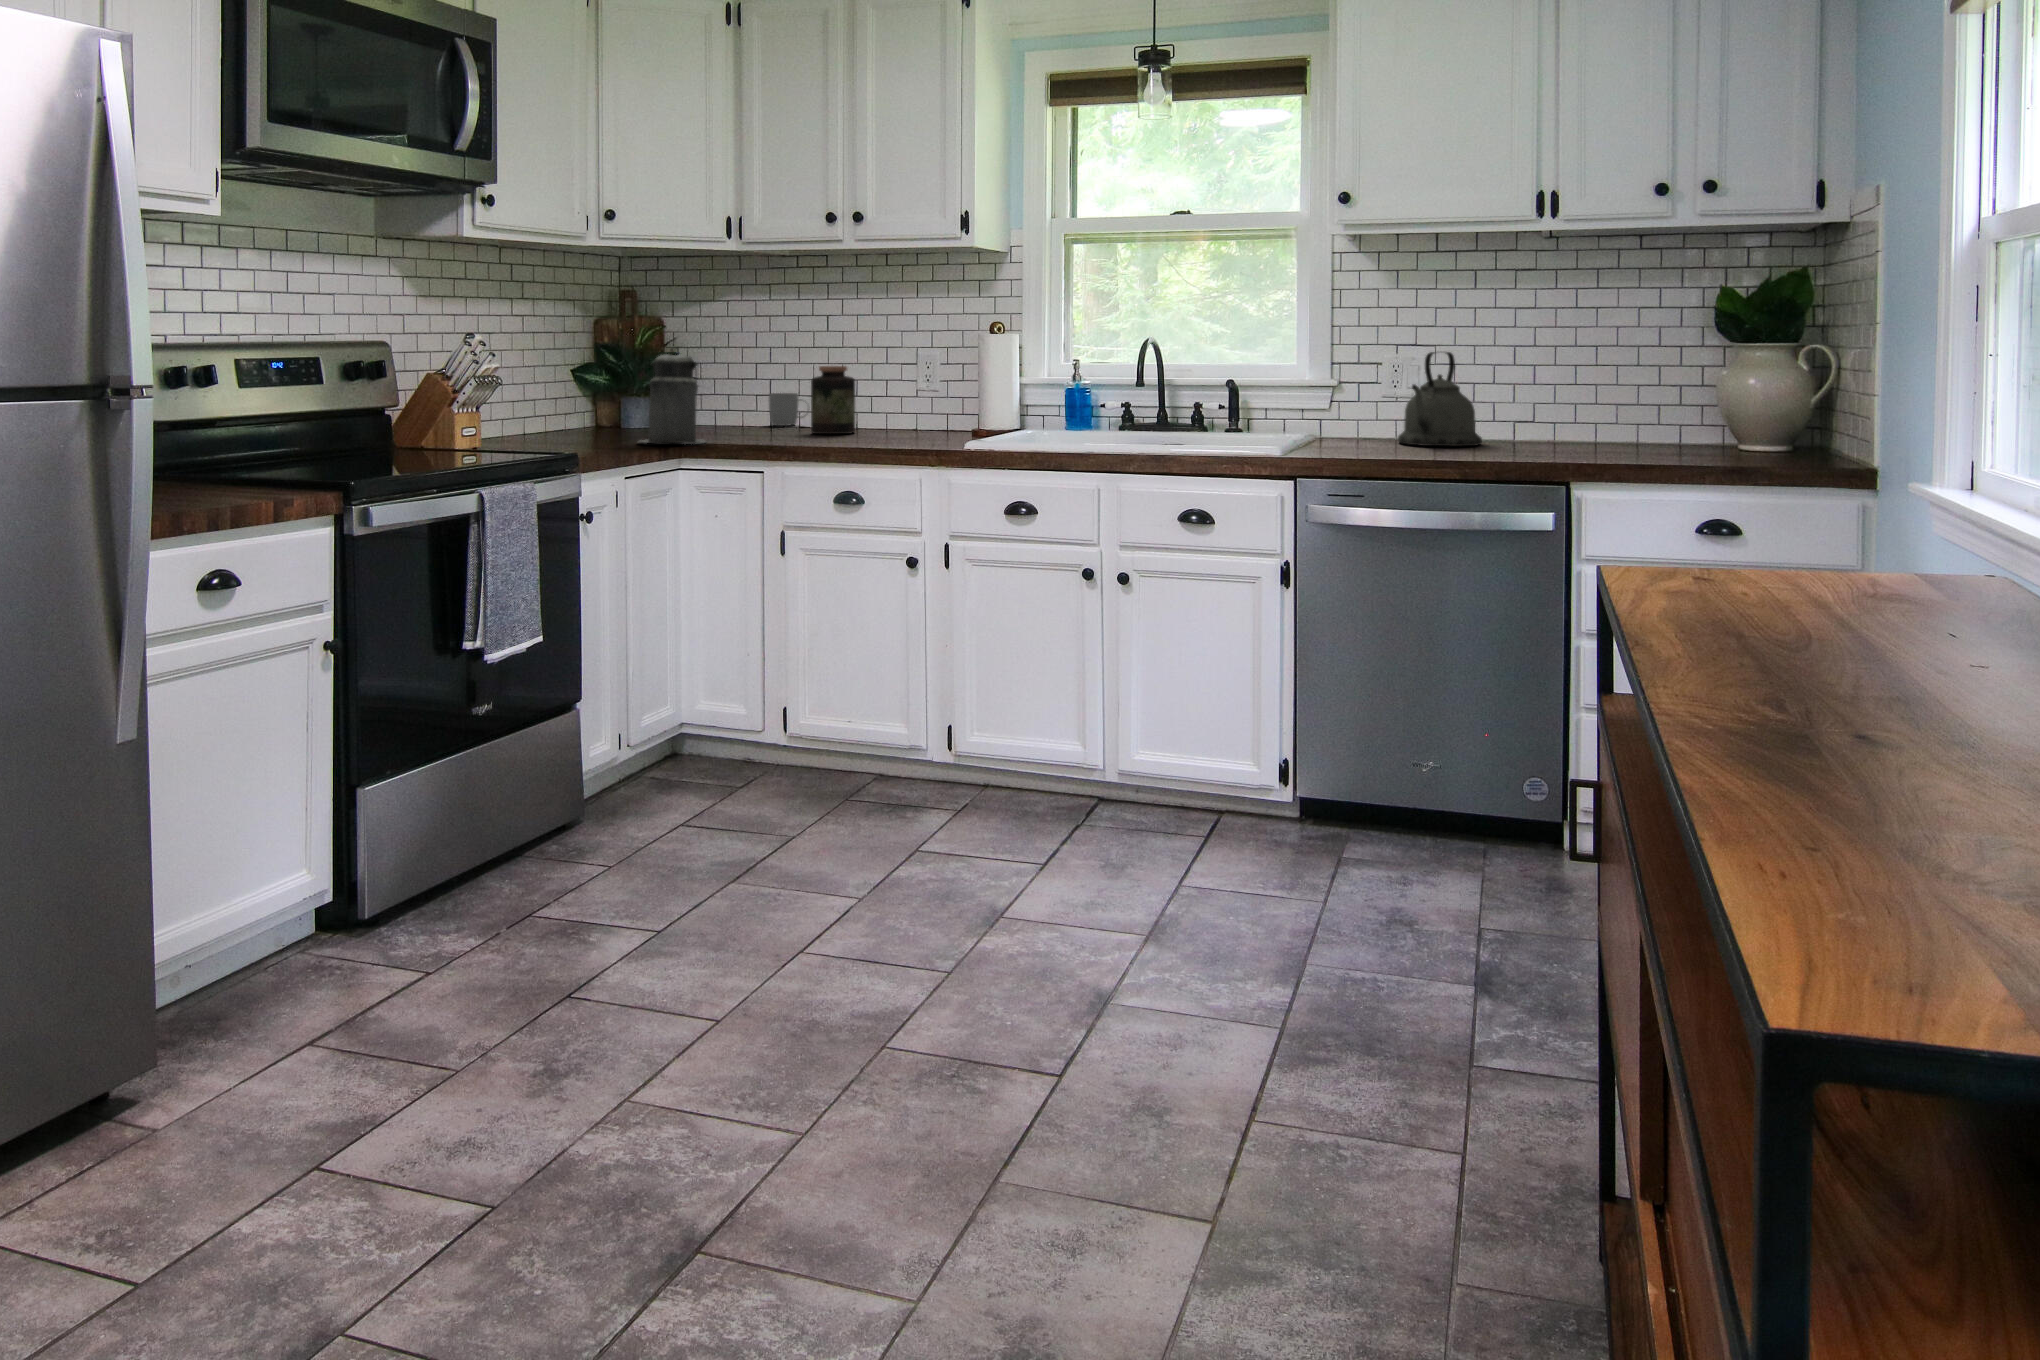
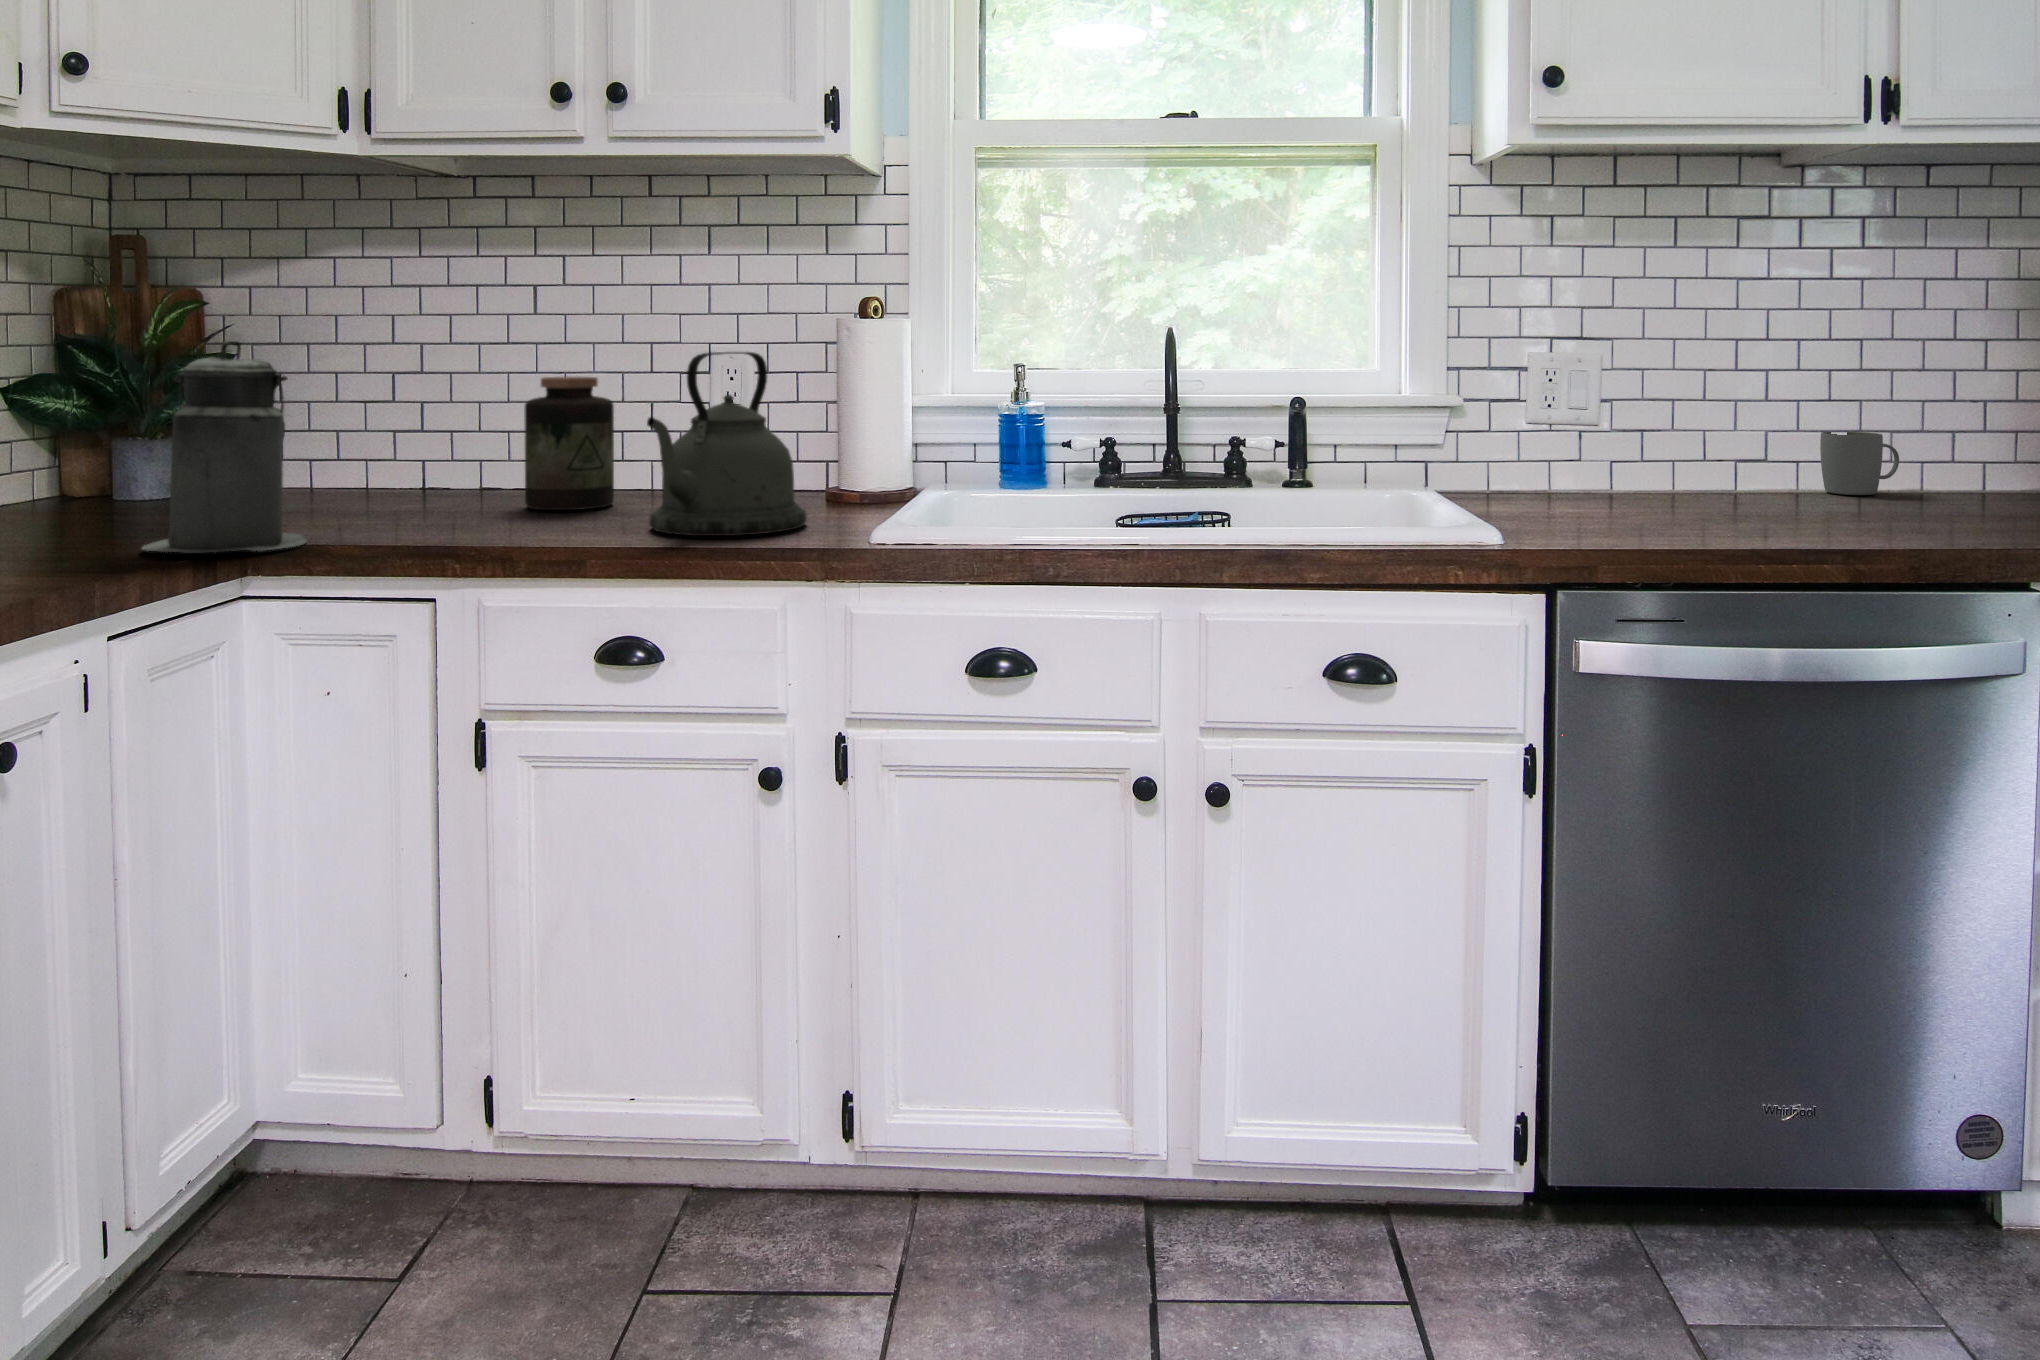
kettle: present [1398,352,1482,446] -> present [647,352,807,536]
mug: present [769,393,806,426] -> present [1820,432,1899,495]

